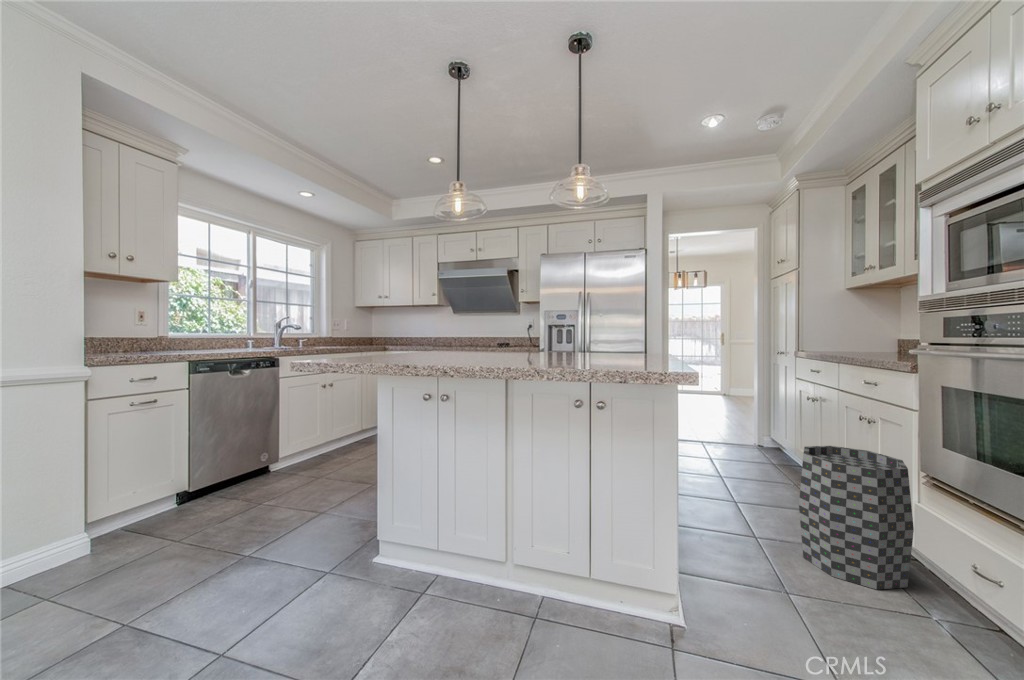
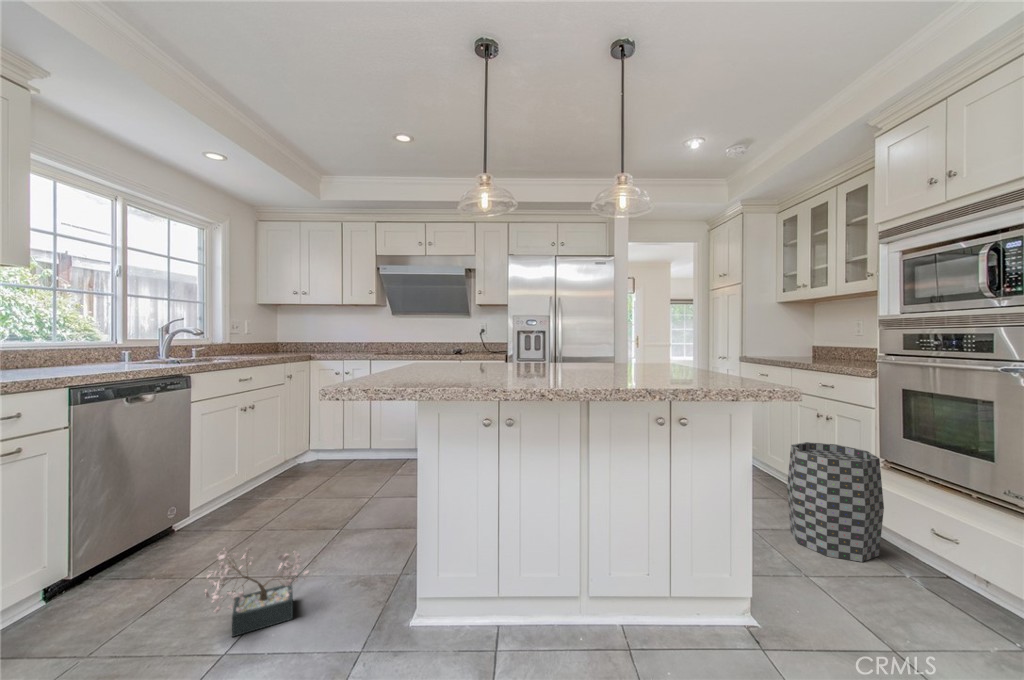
decorative plant: none [240,481,316,546] -> present [205,548,309,636]

